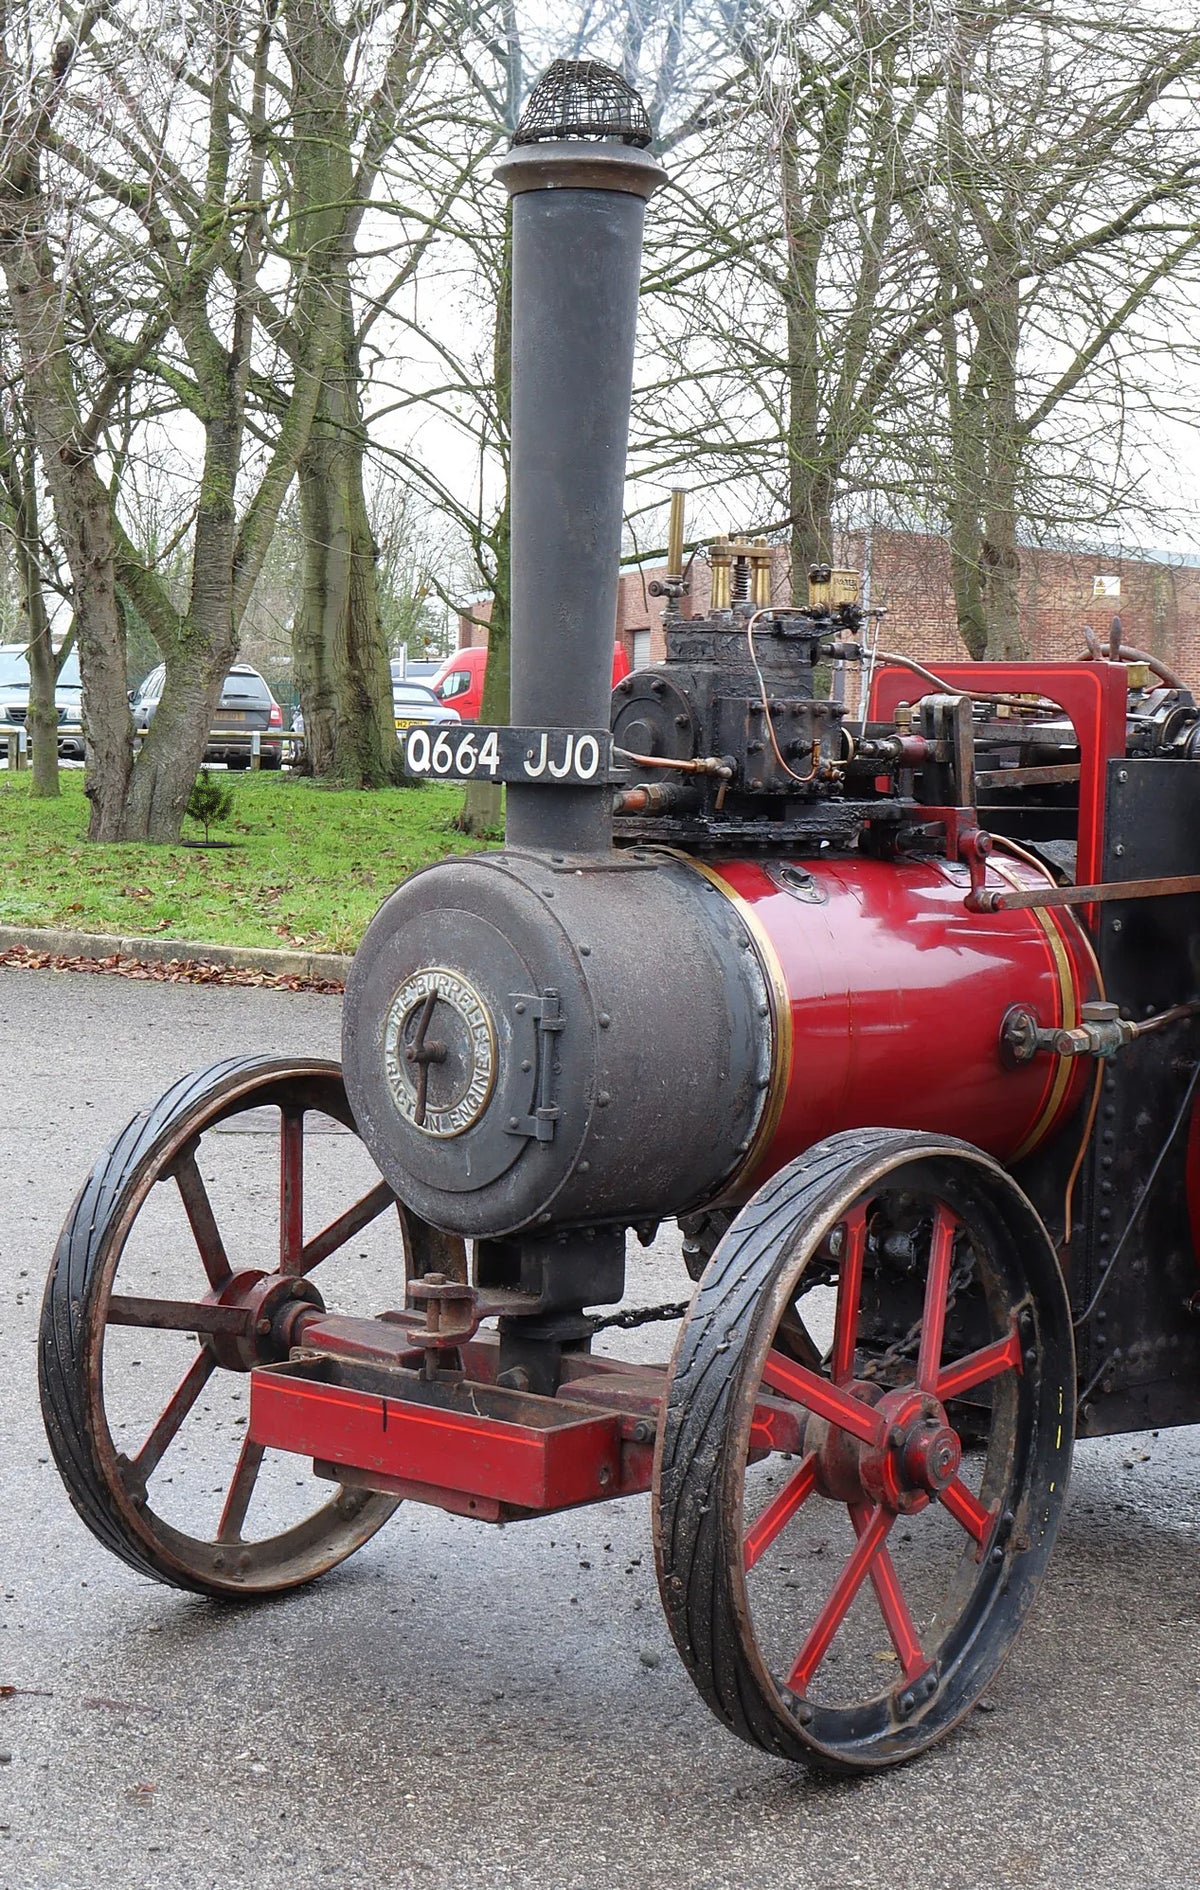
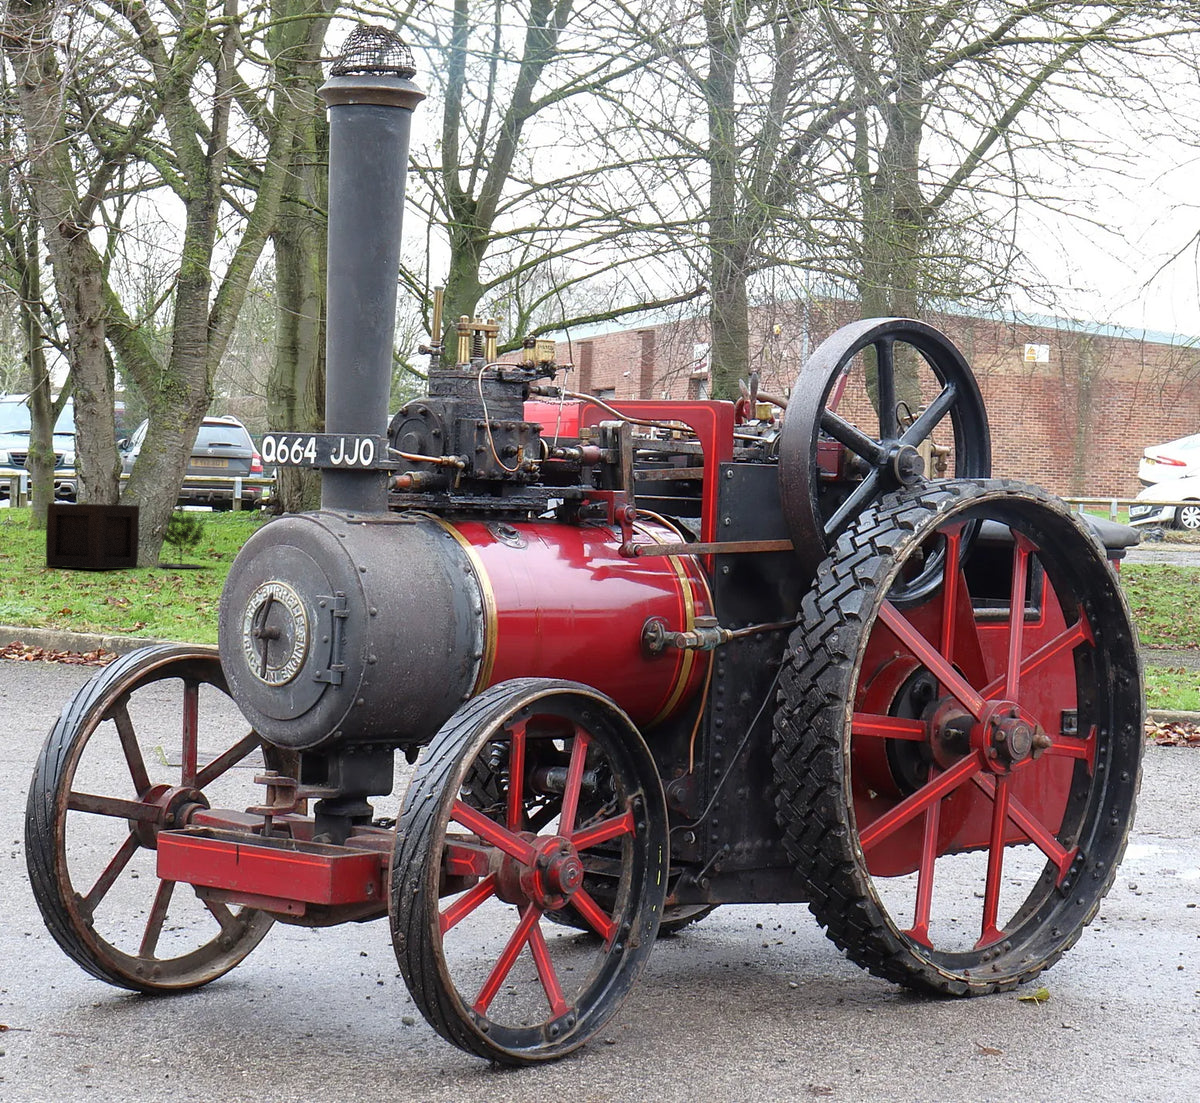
wooden crate: none [50,772,158,849] -> present [46,503,139,569]

